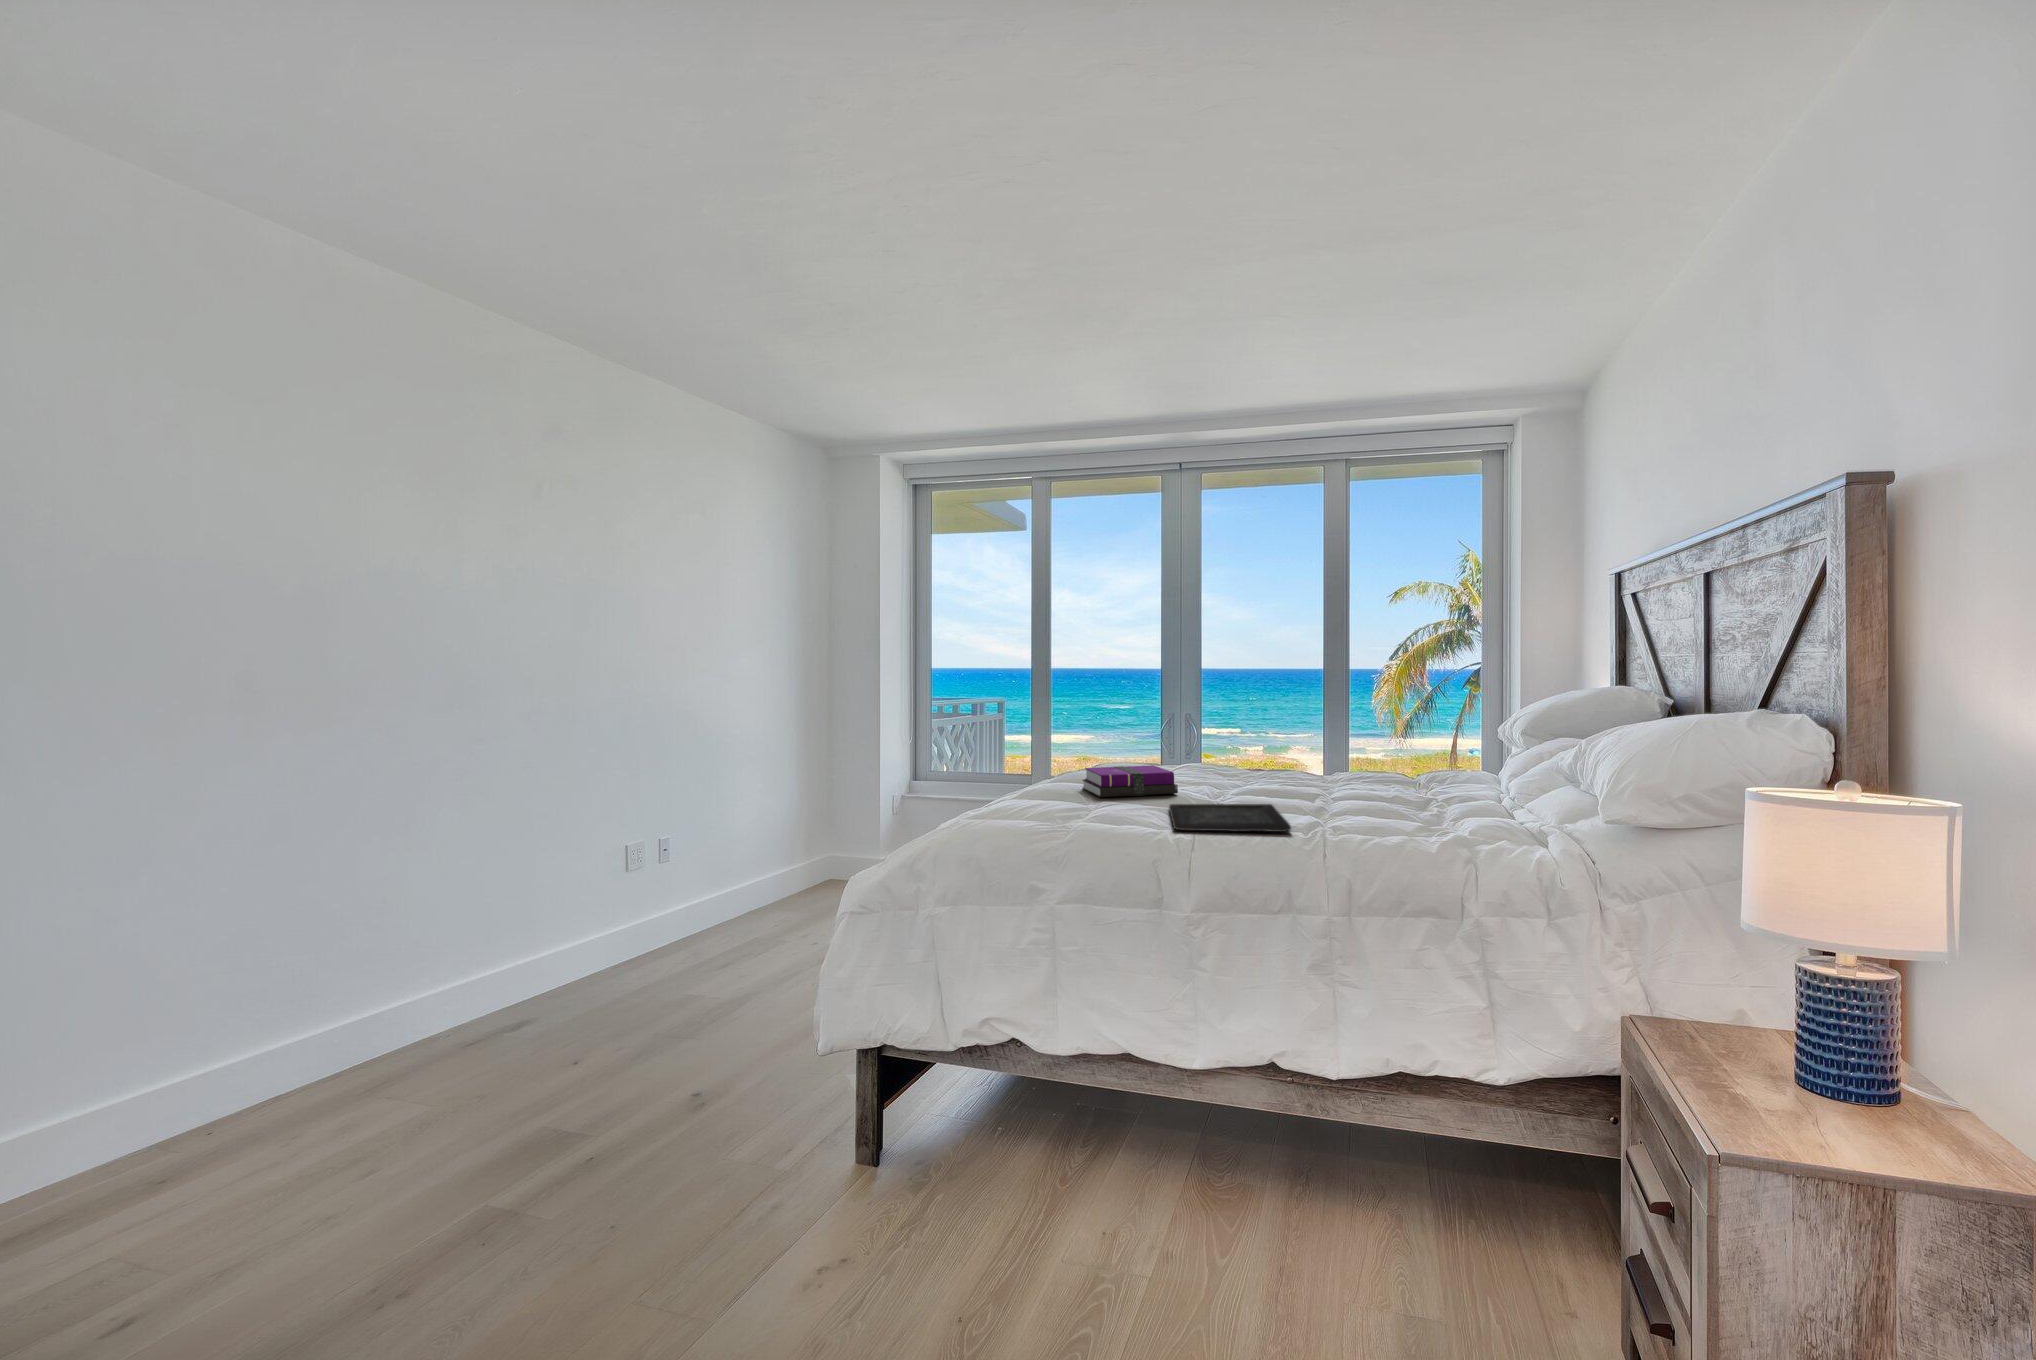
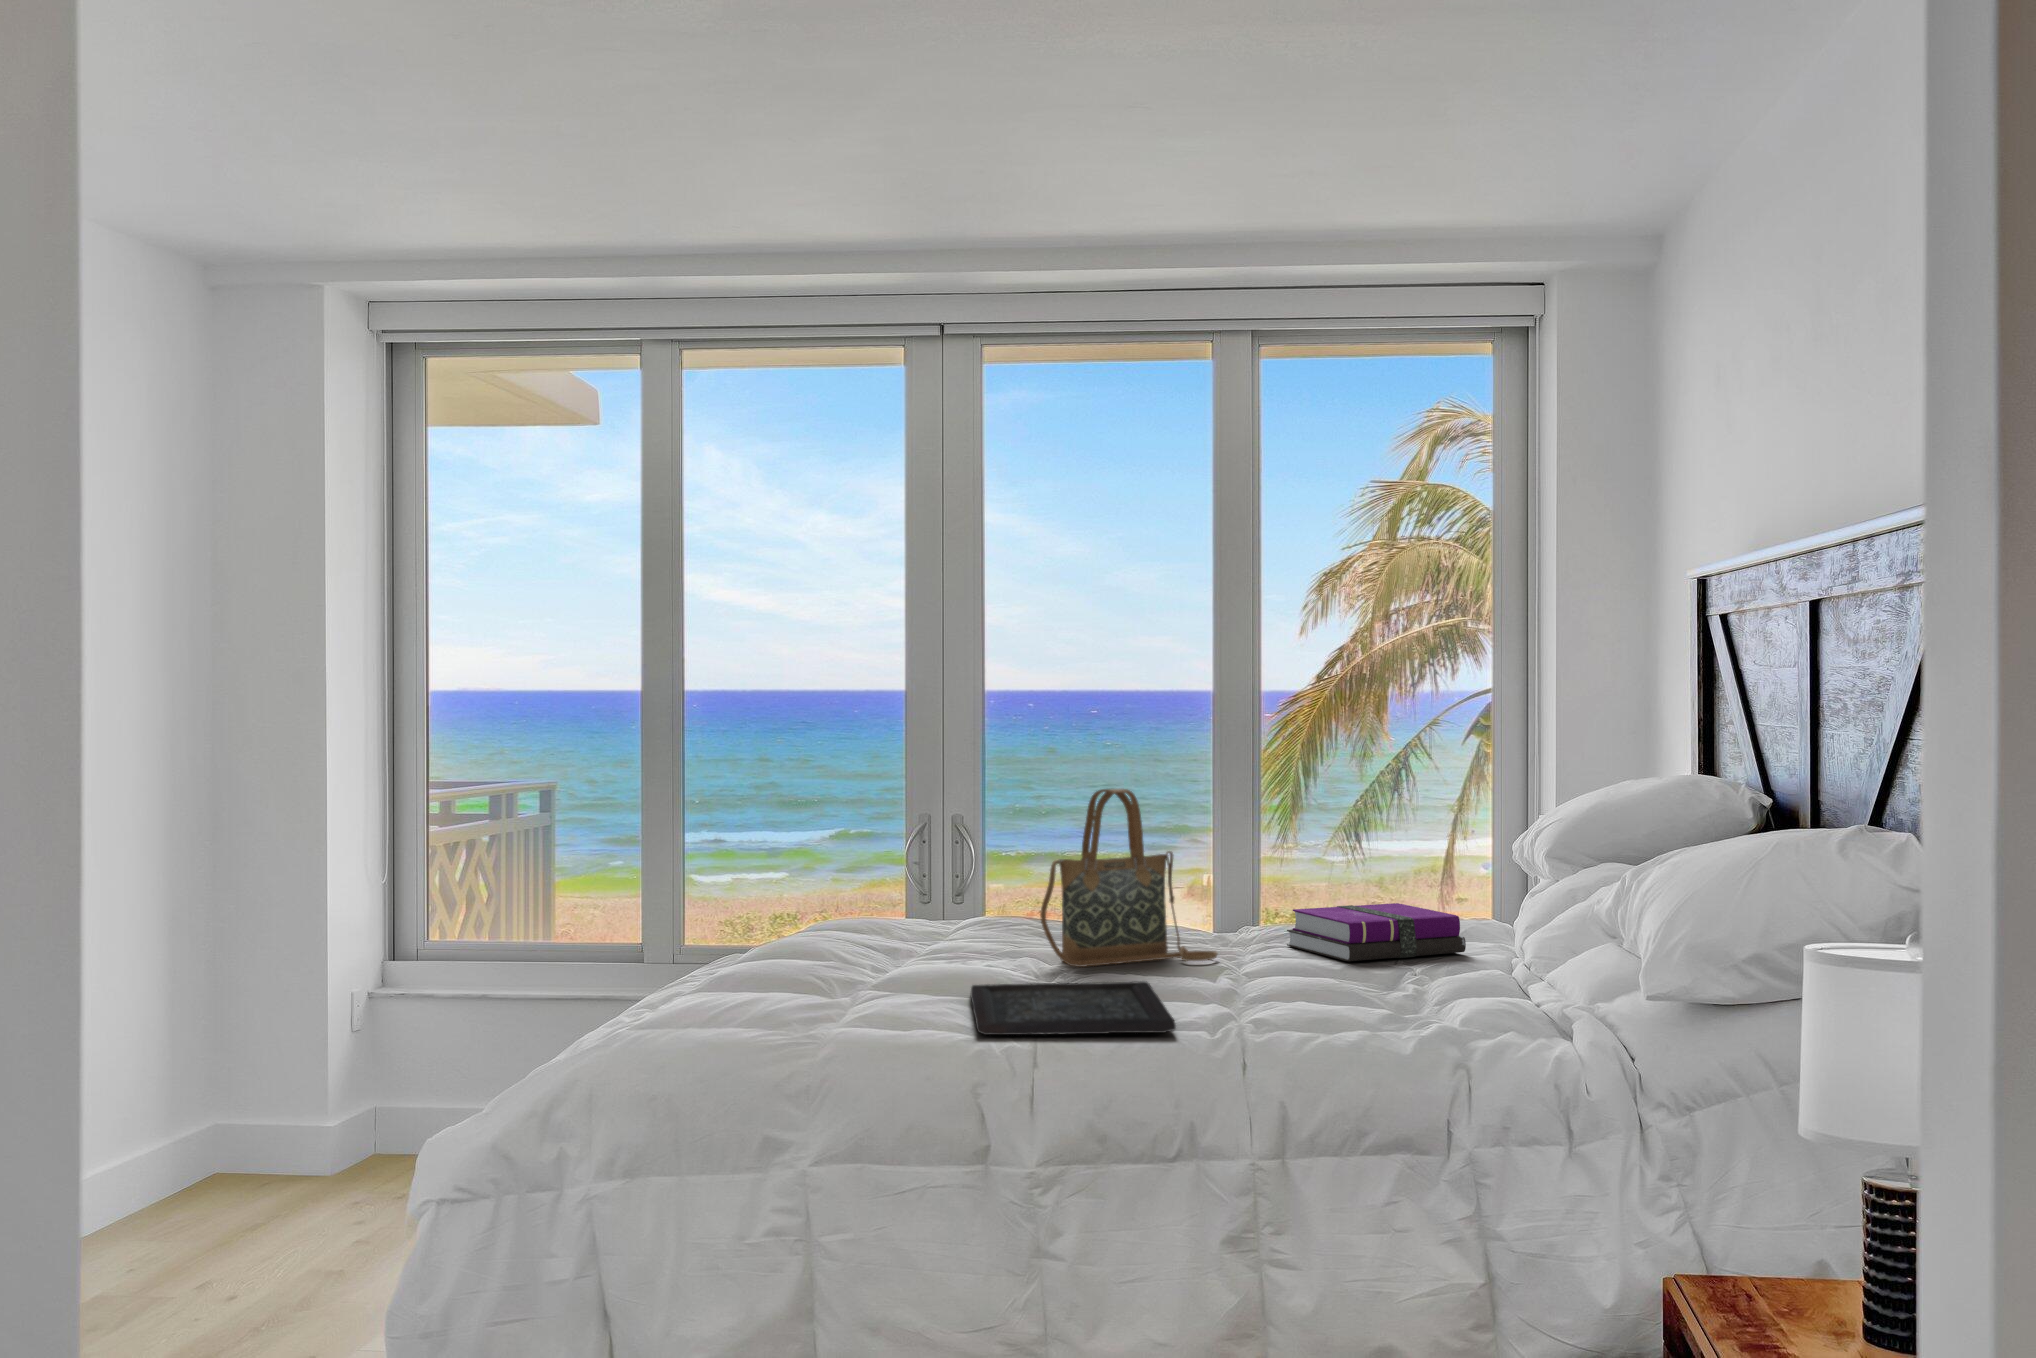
handbag: none [1207,697,1312,796] -> present [1040,789,1217,967]
notebook: present [1083,765,1178,797] -> present [1287,903,1466,961]

